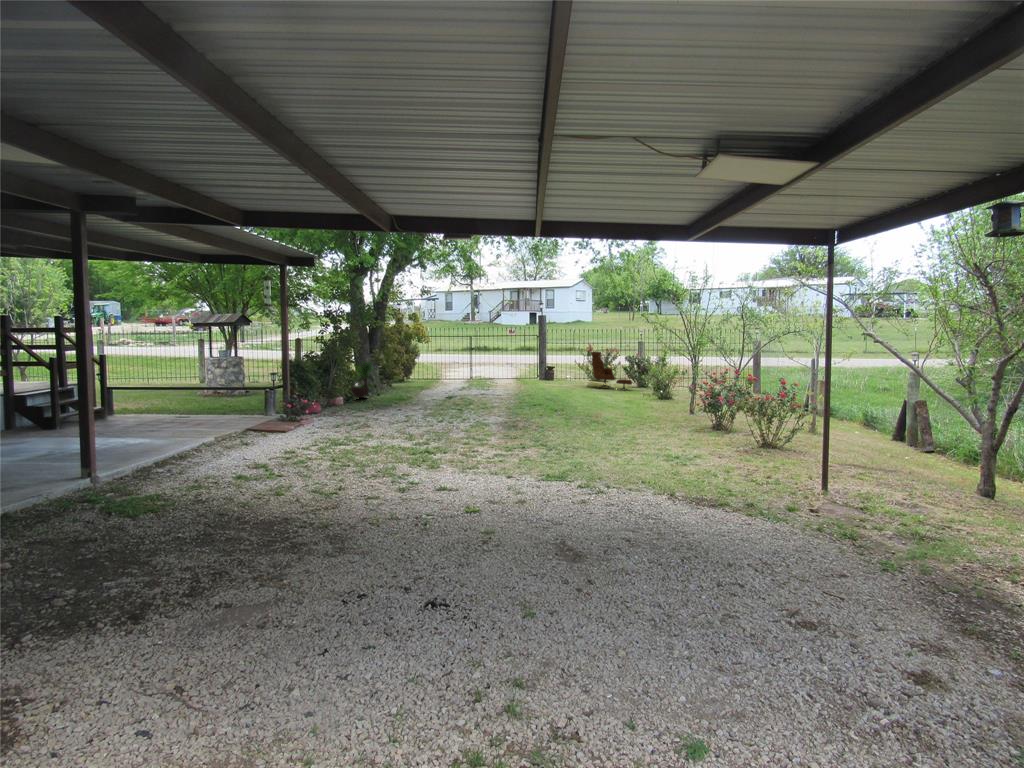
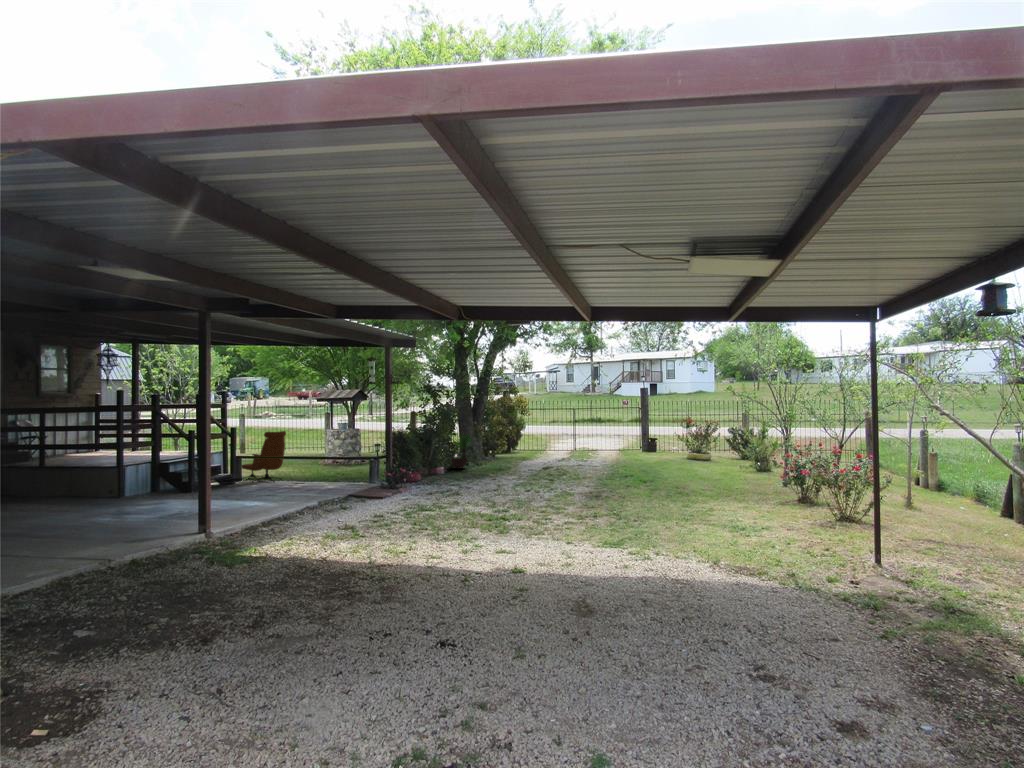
lounge chair: present [591,352,632,390] -> present [241,431,286,482]

